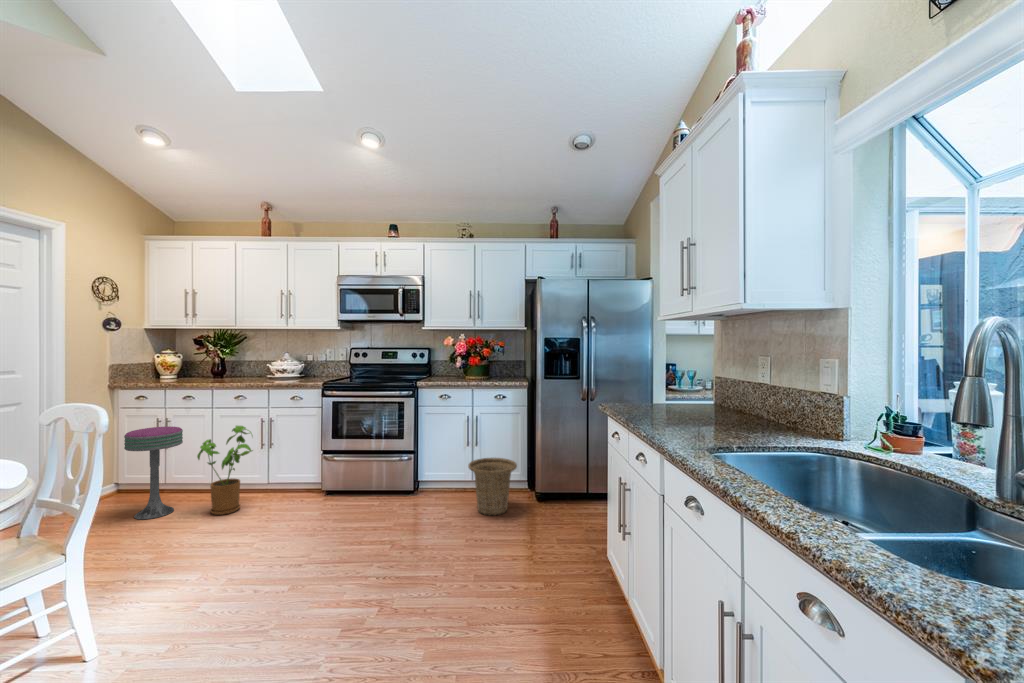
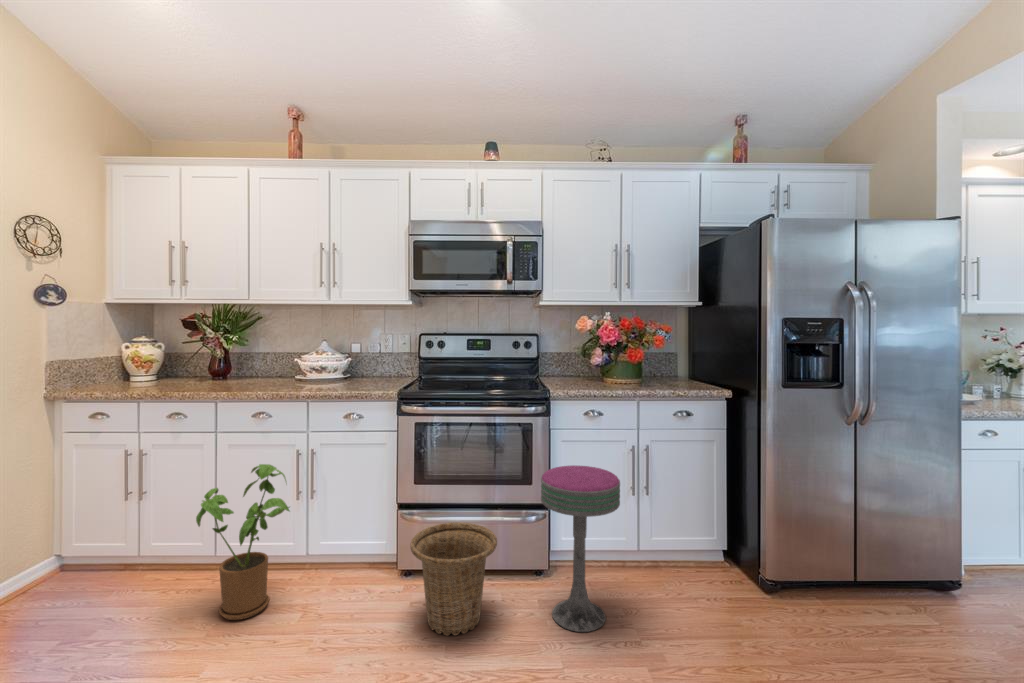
bar stool: present [124,426,183,519] -> present [541,465,620,632]
basket: present [468,458,517,515] -> present [410,523,497,636]

